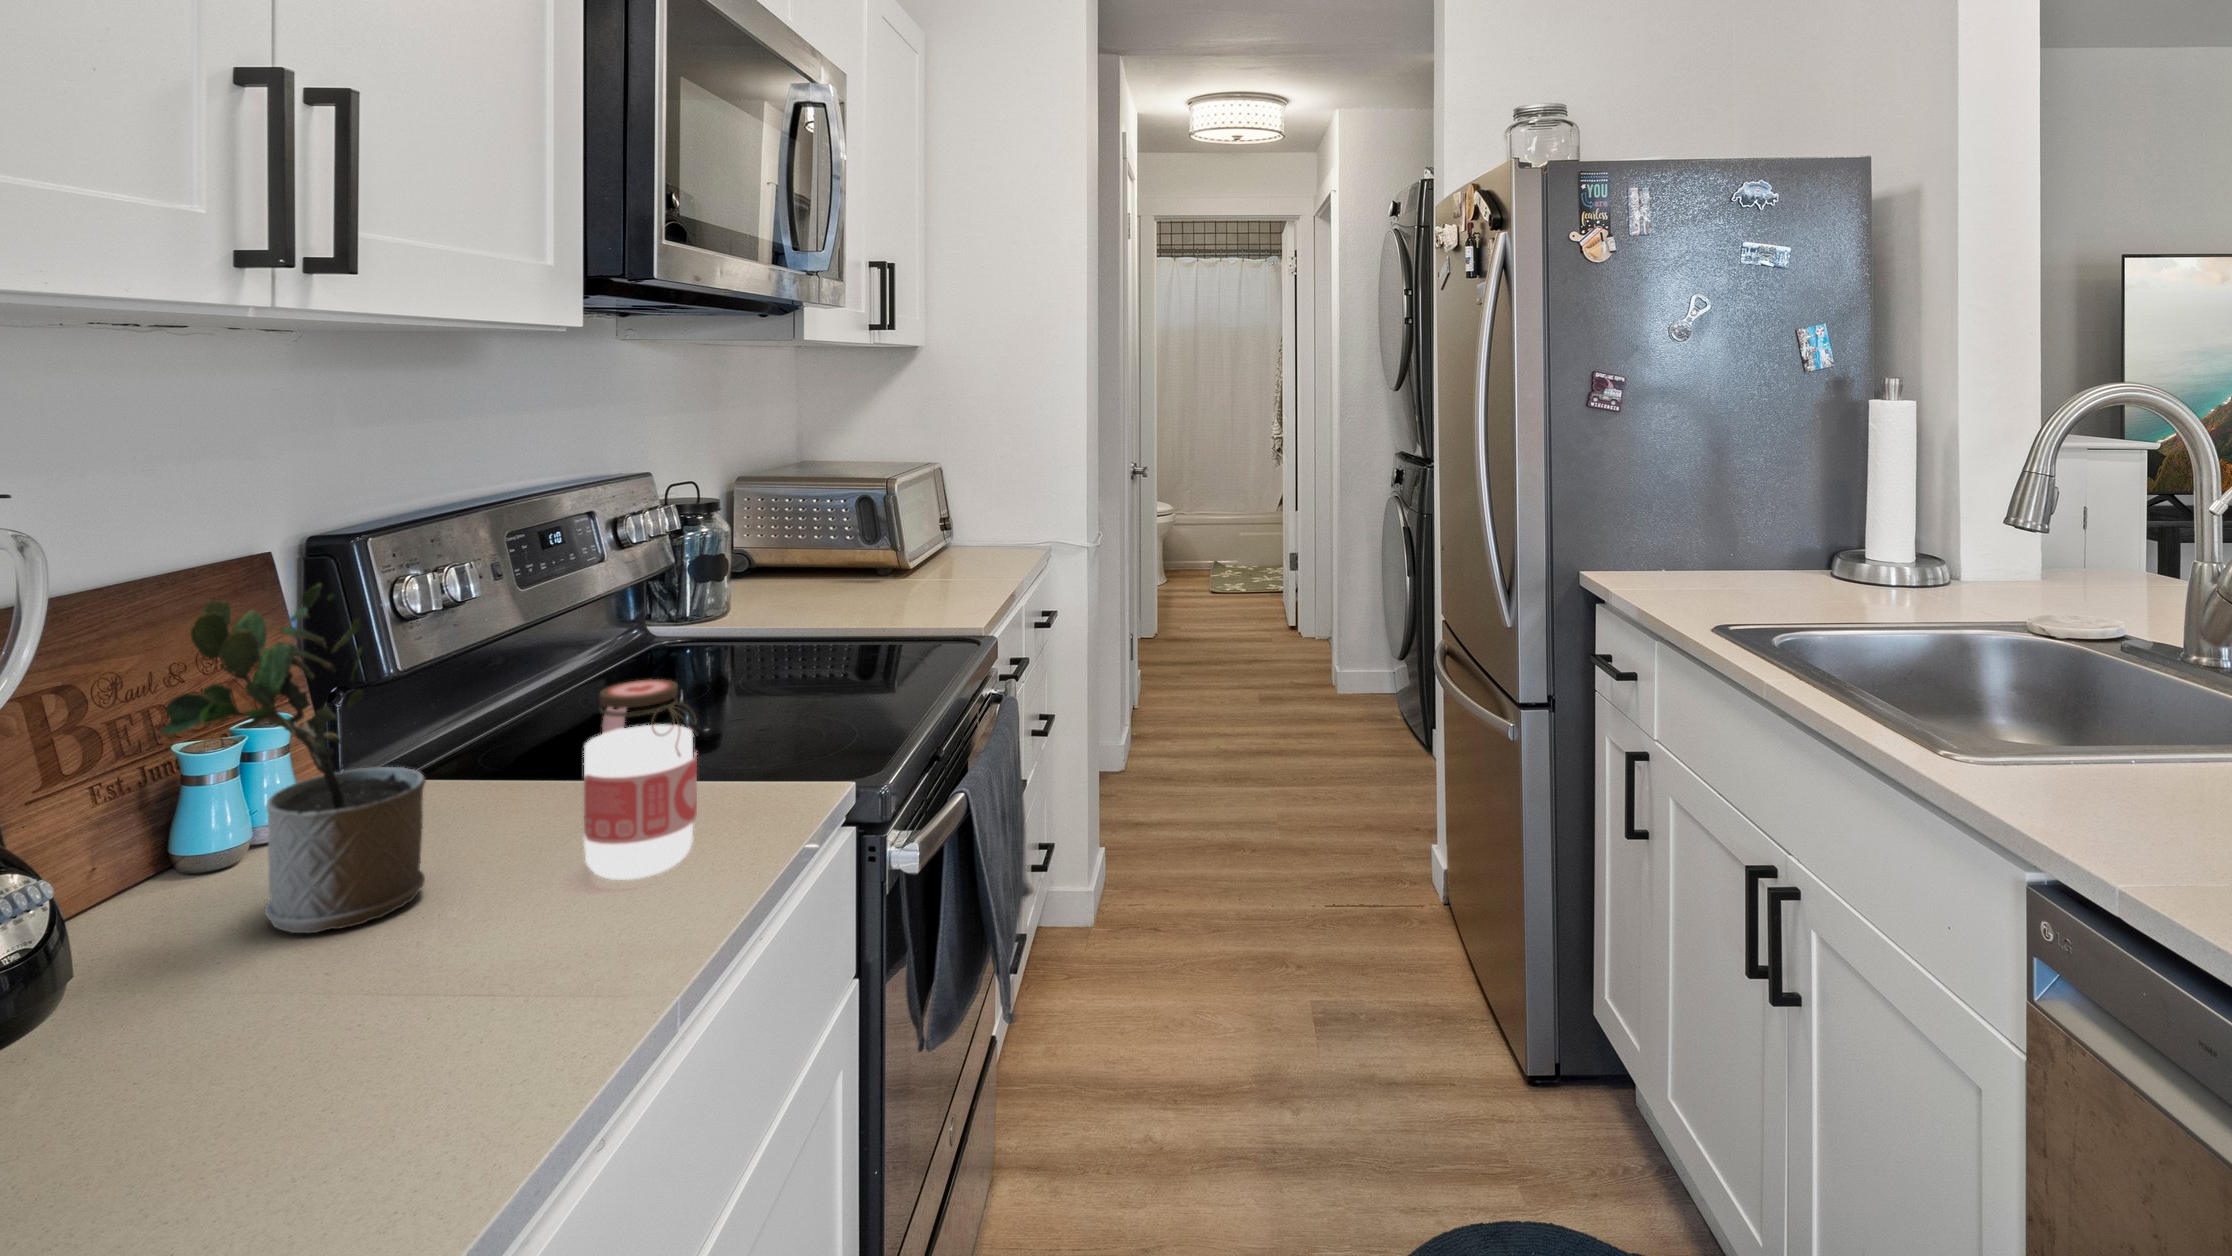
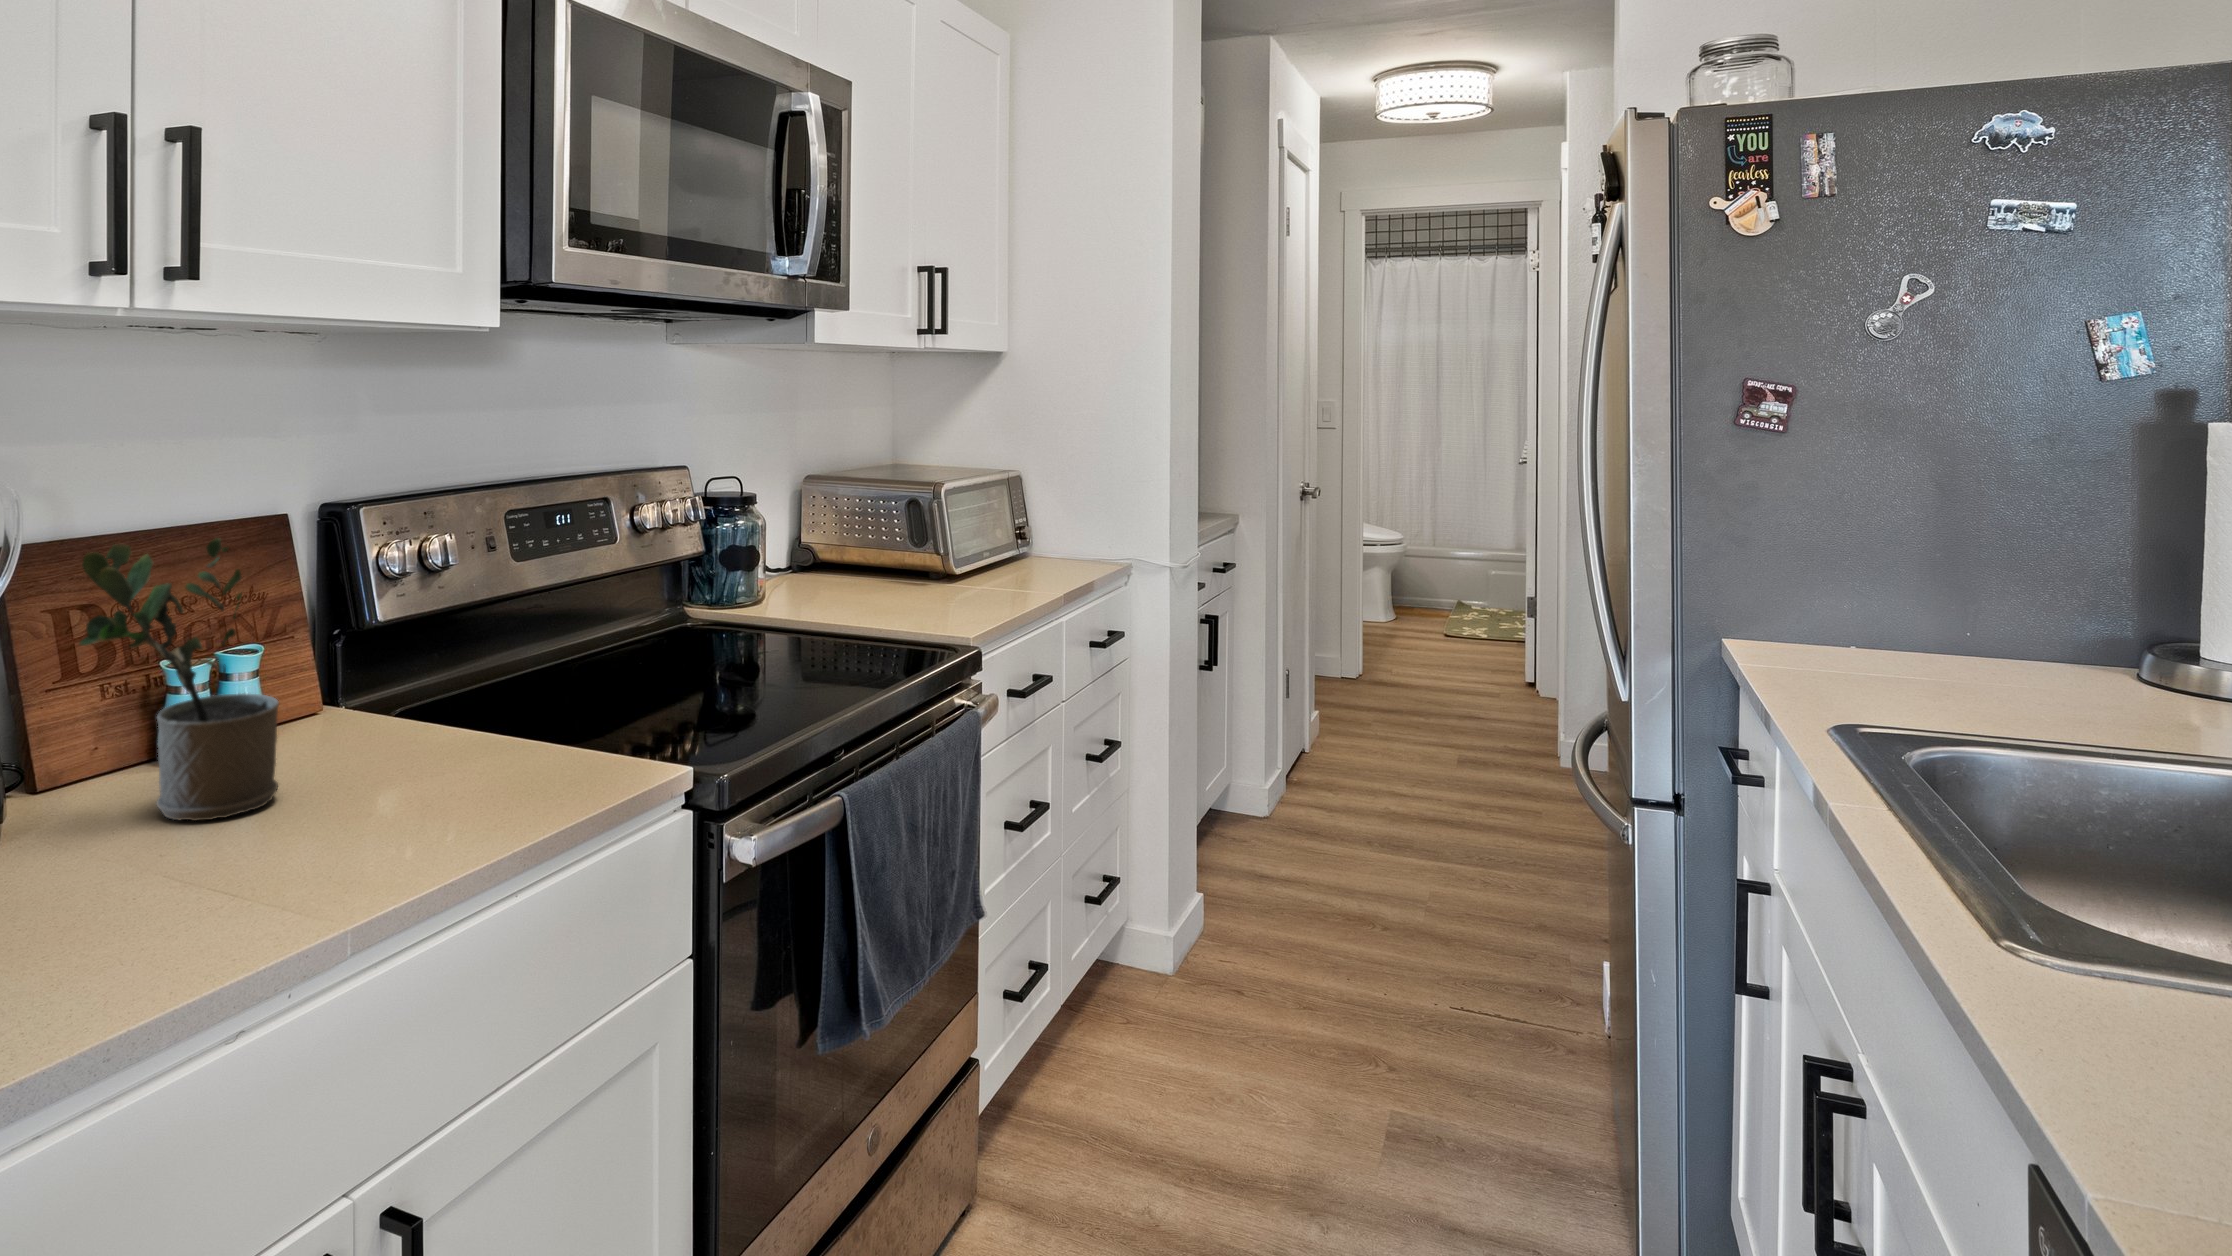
jar: present [584,679,697,880] -> none [375,645,477,825]

